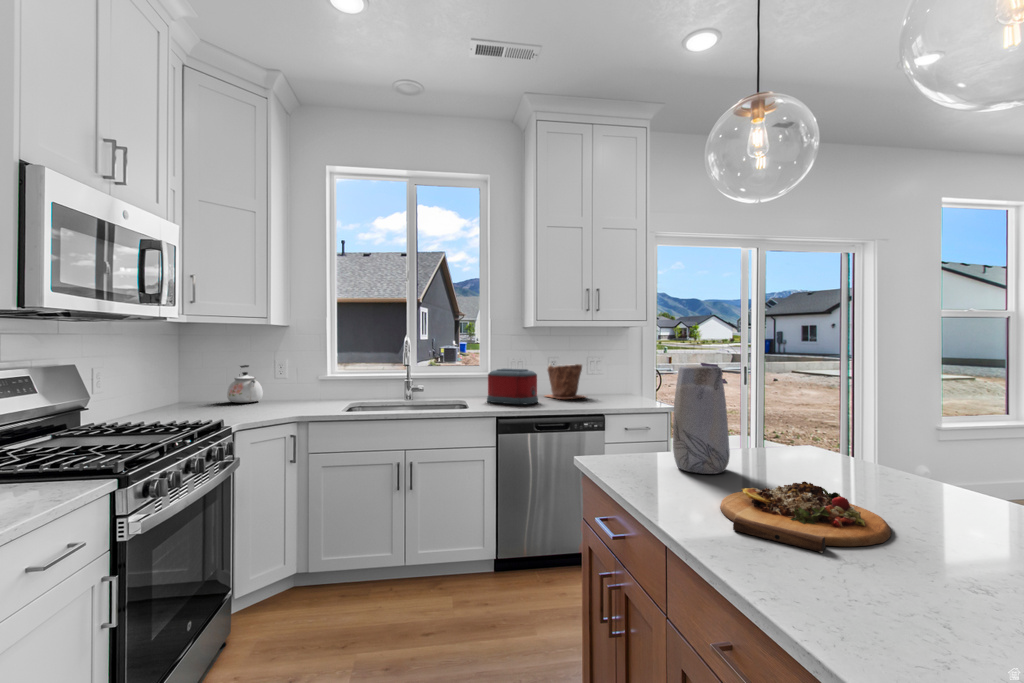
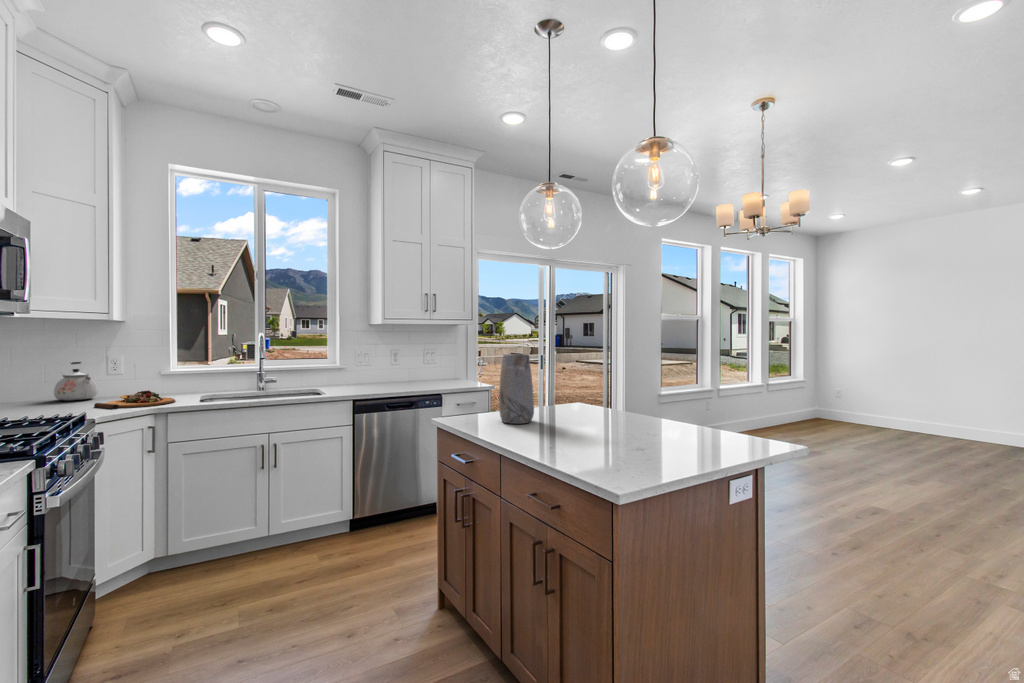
plant pot: present [545,364,585,399] -> none [386,355,424,384]
toaster: present [487,369,538,404] -> none [338,360,384,390]
cutting board: present [720,481,891,553] -> present [94,390,175,409]

